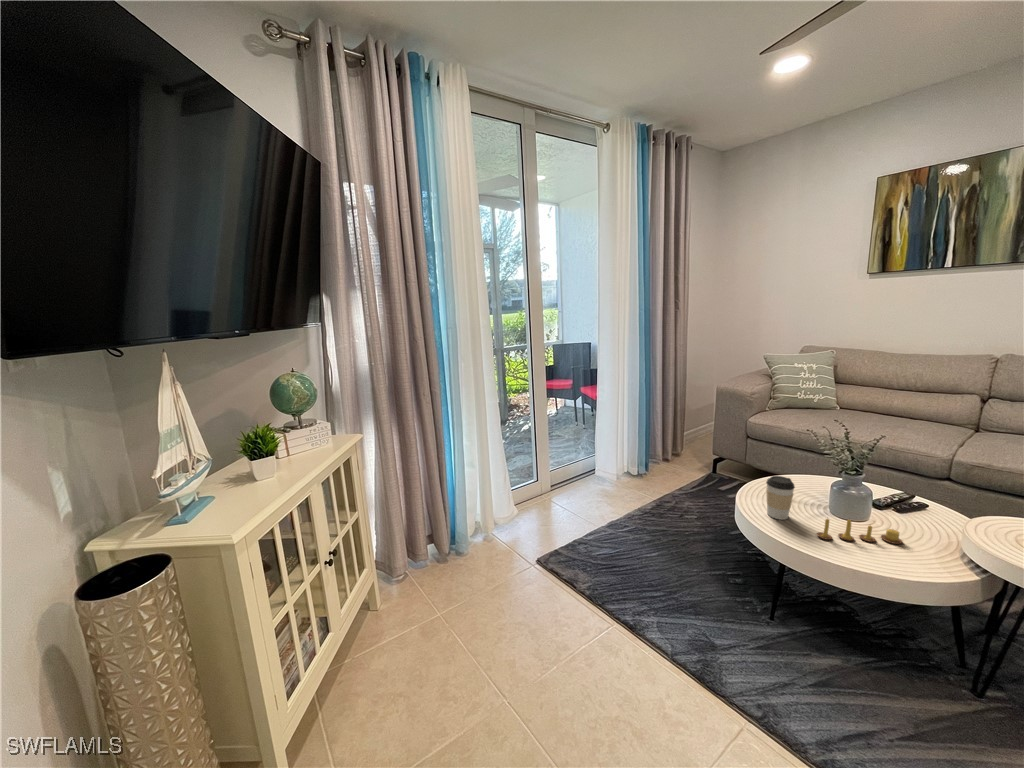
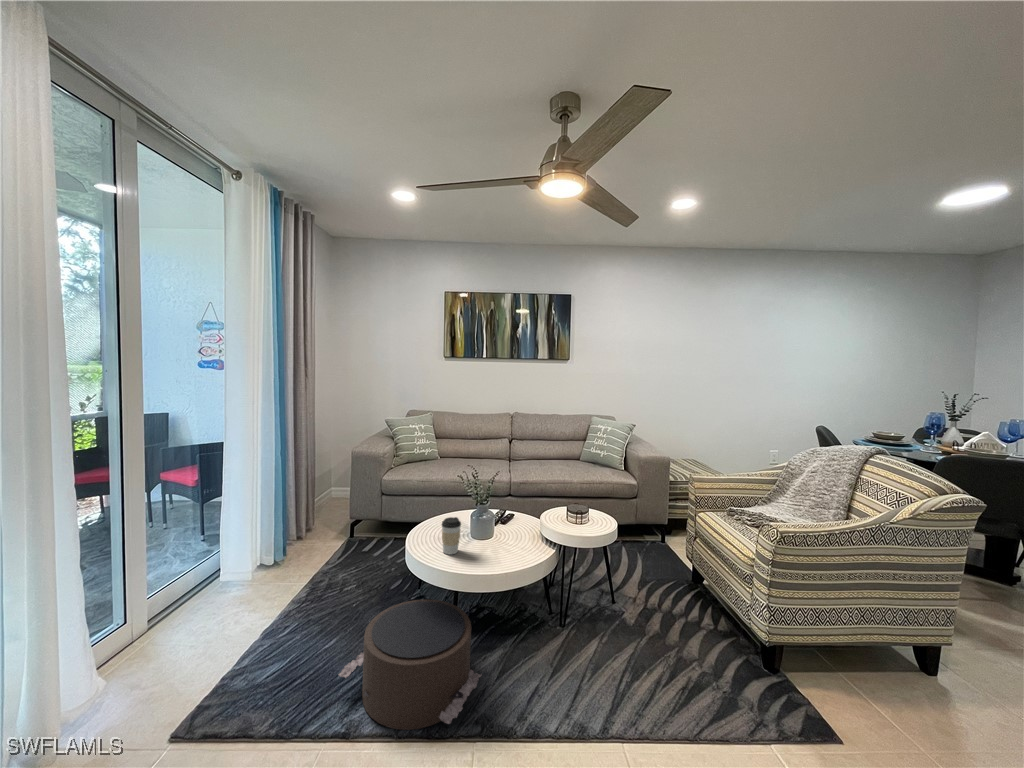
candle: present [817,519,903,544] -> none [481,535,521,557]
pouf: none [640,545,786,684] -> present [339,599,482,730]

